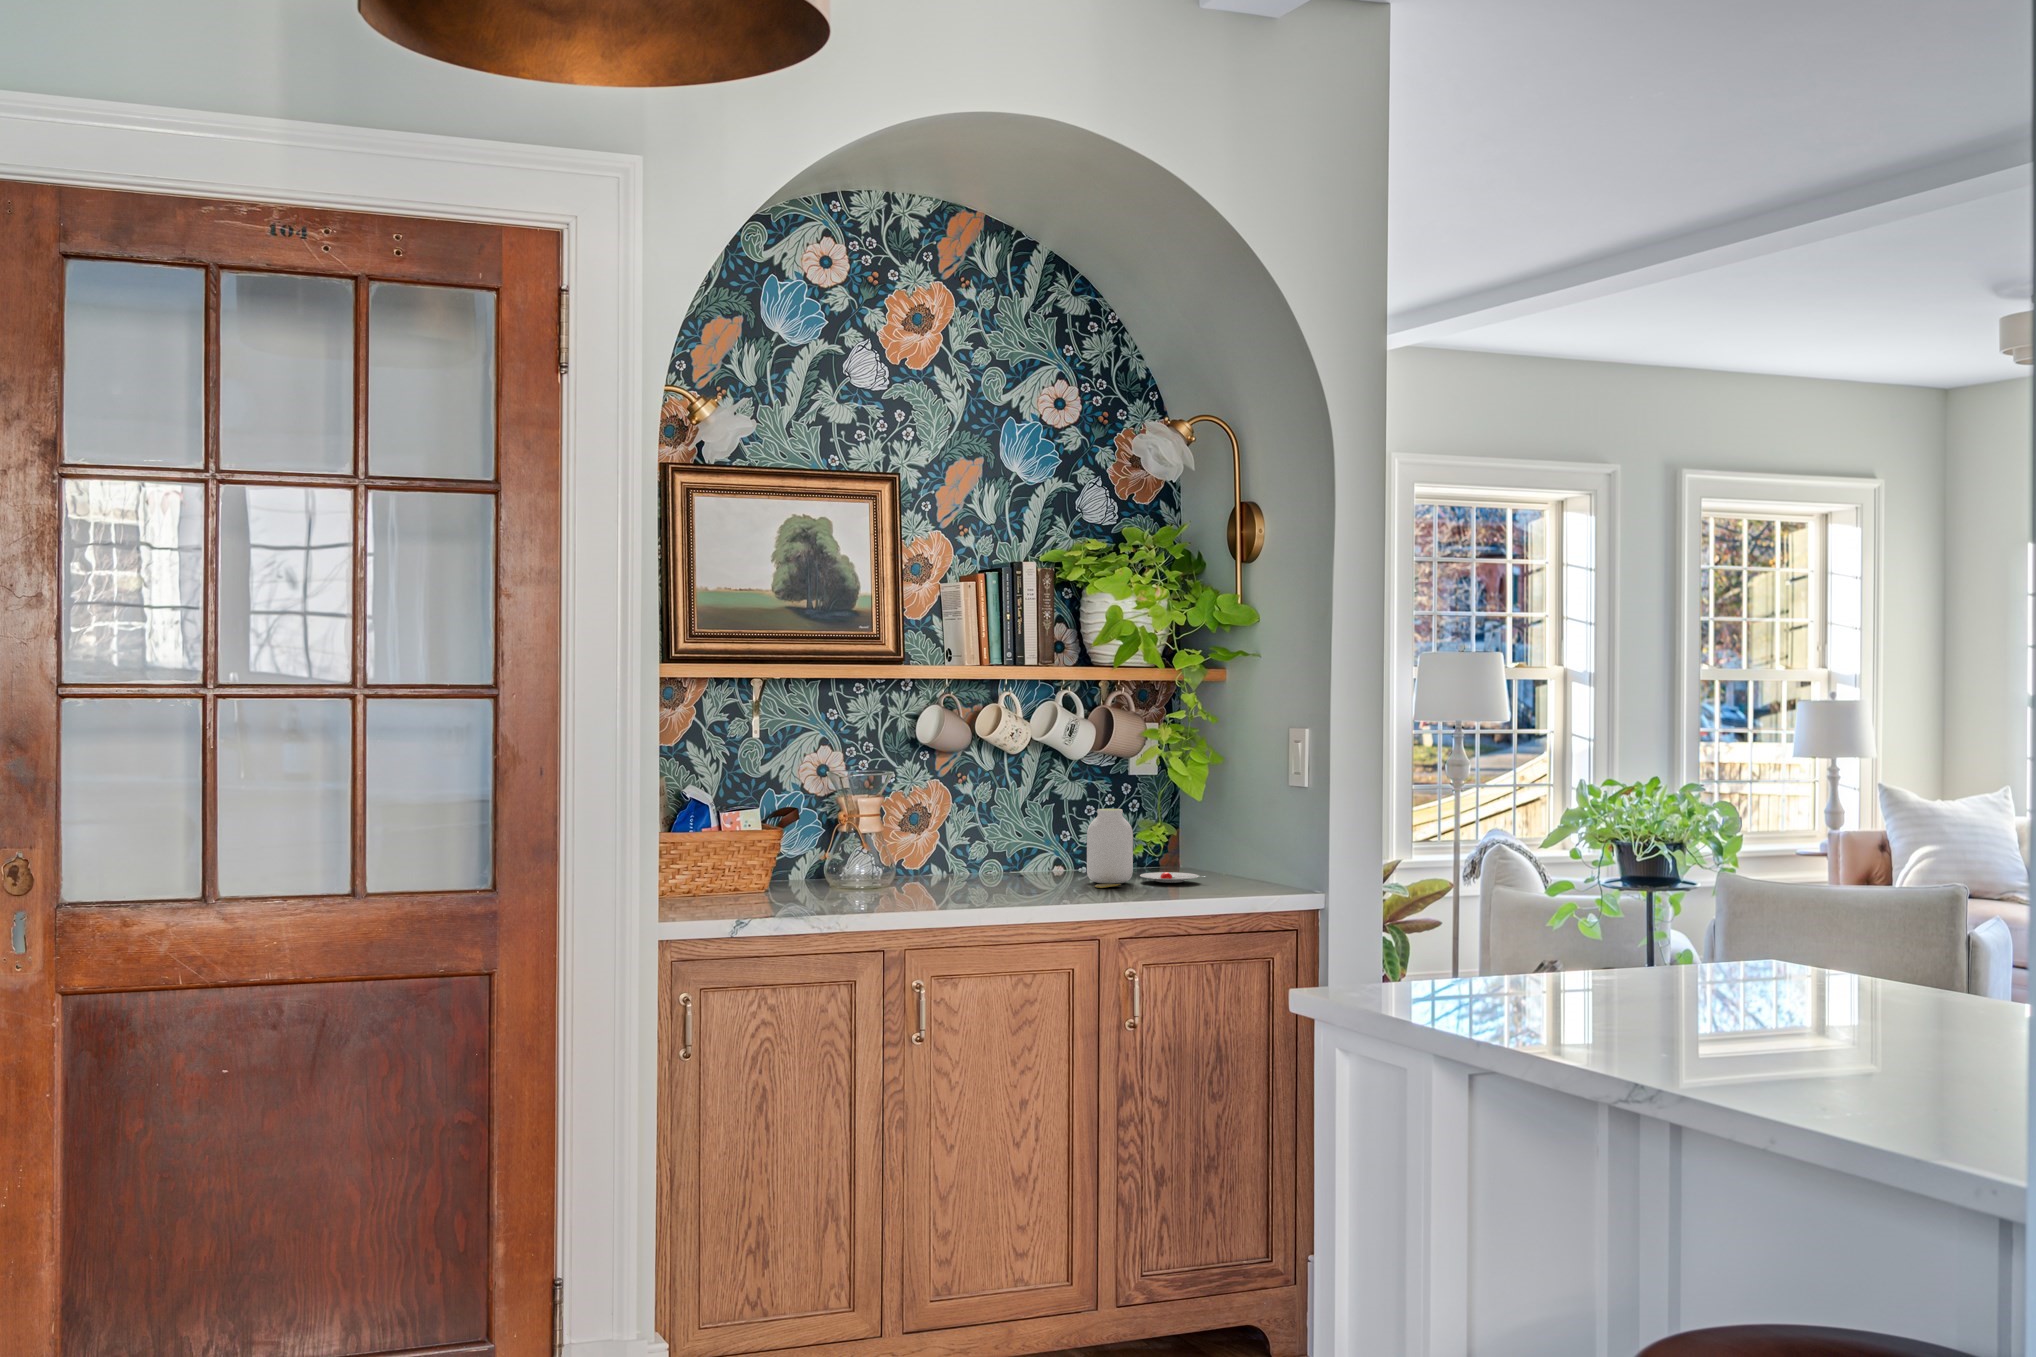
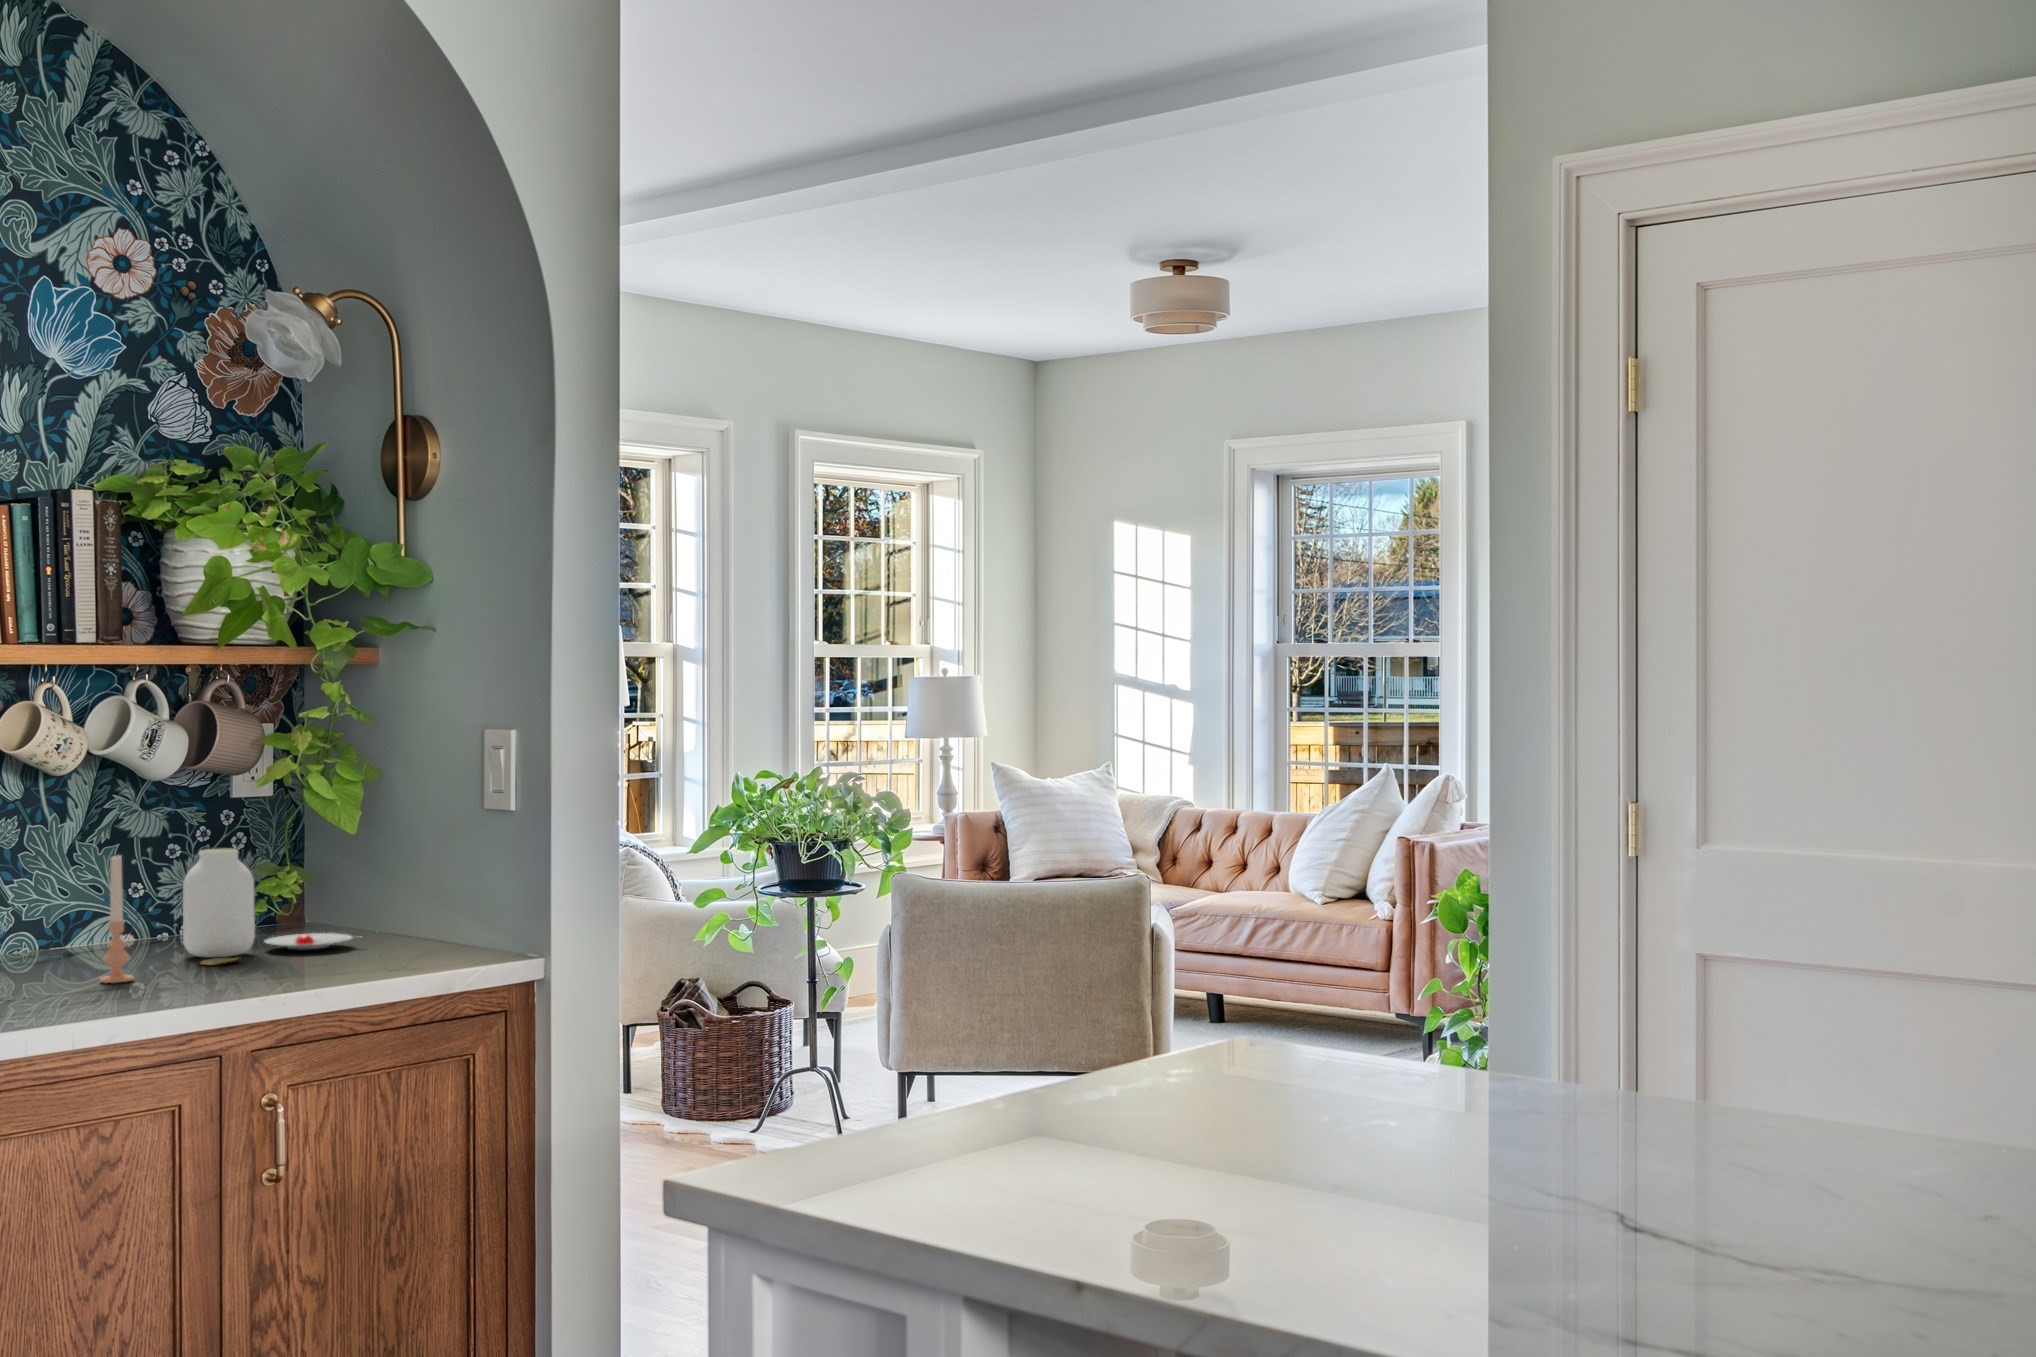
candle: none [1029,808,1049,894] -> present [100,855,134,983]

